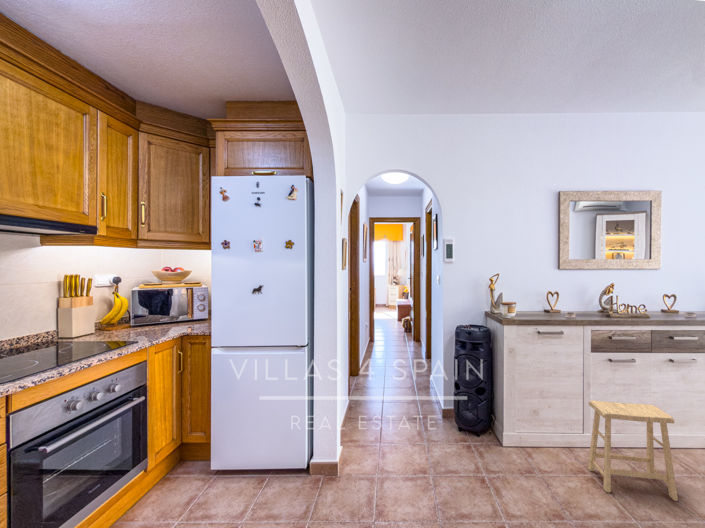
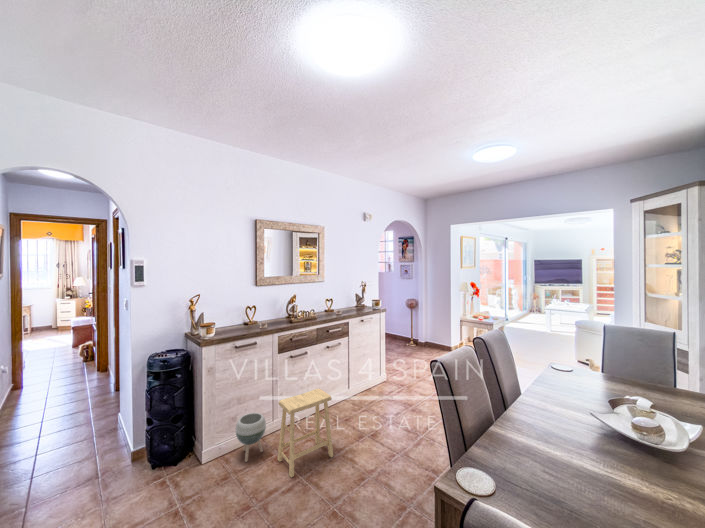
planter: none [536,406,572,454] -> present [236,413,266,462]

